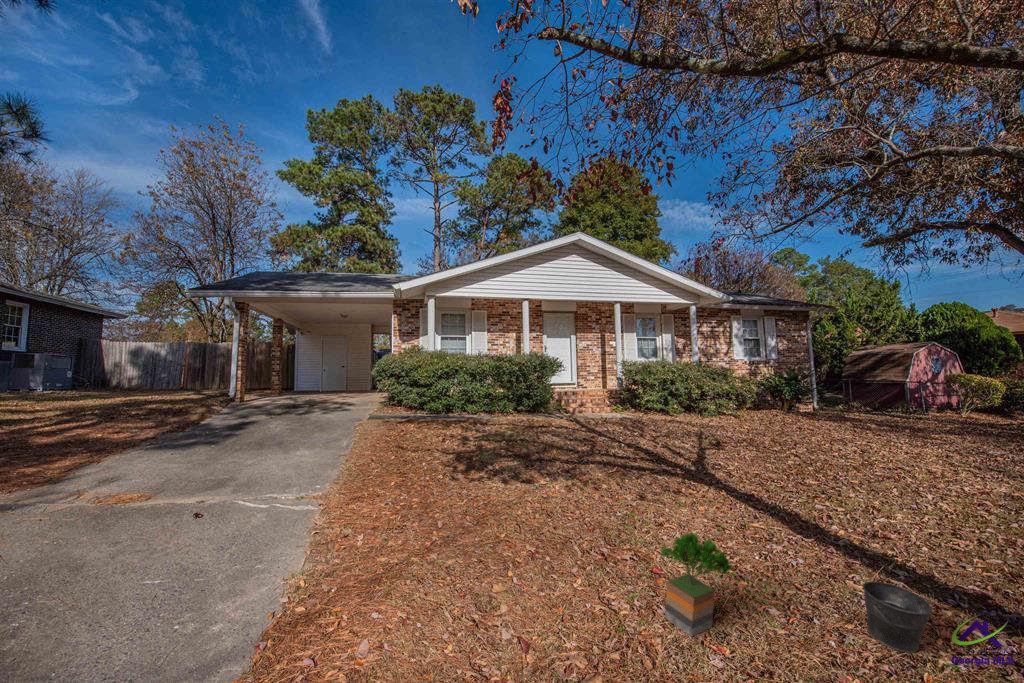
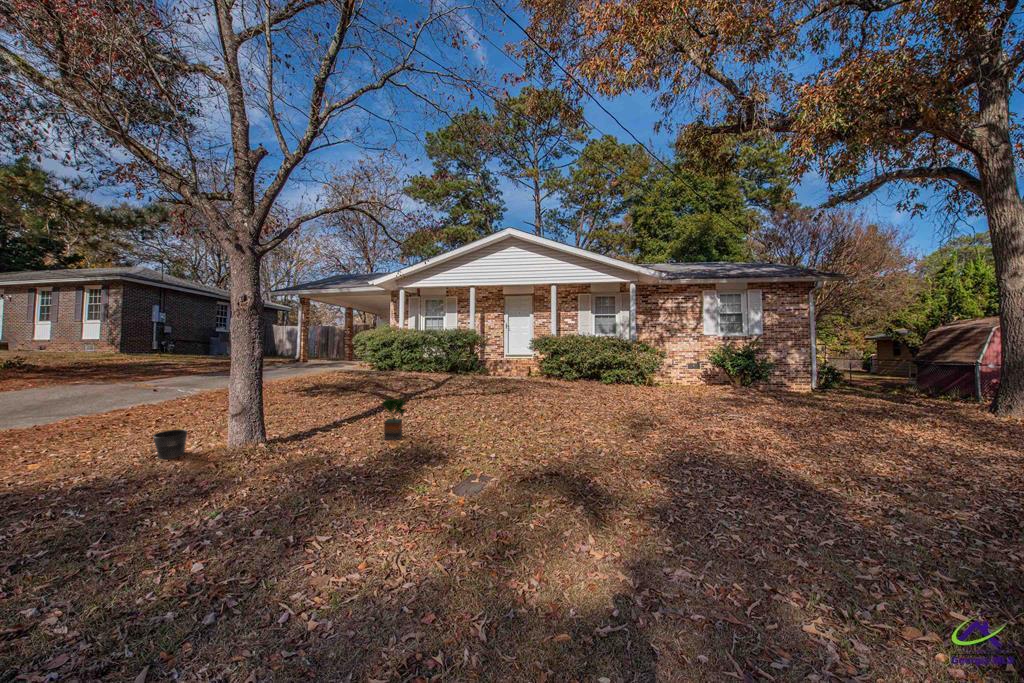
potted tree: present [662,533,732,637] -> present [382,399,407,440]

